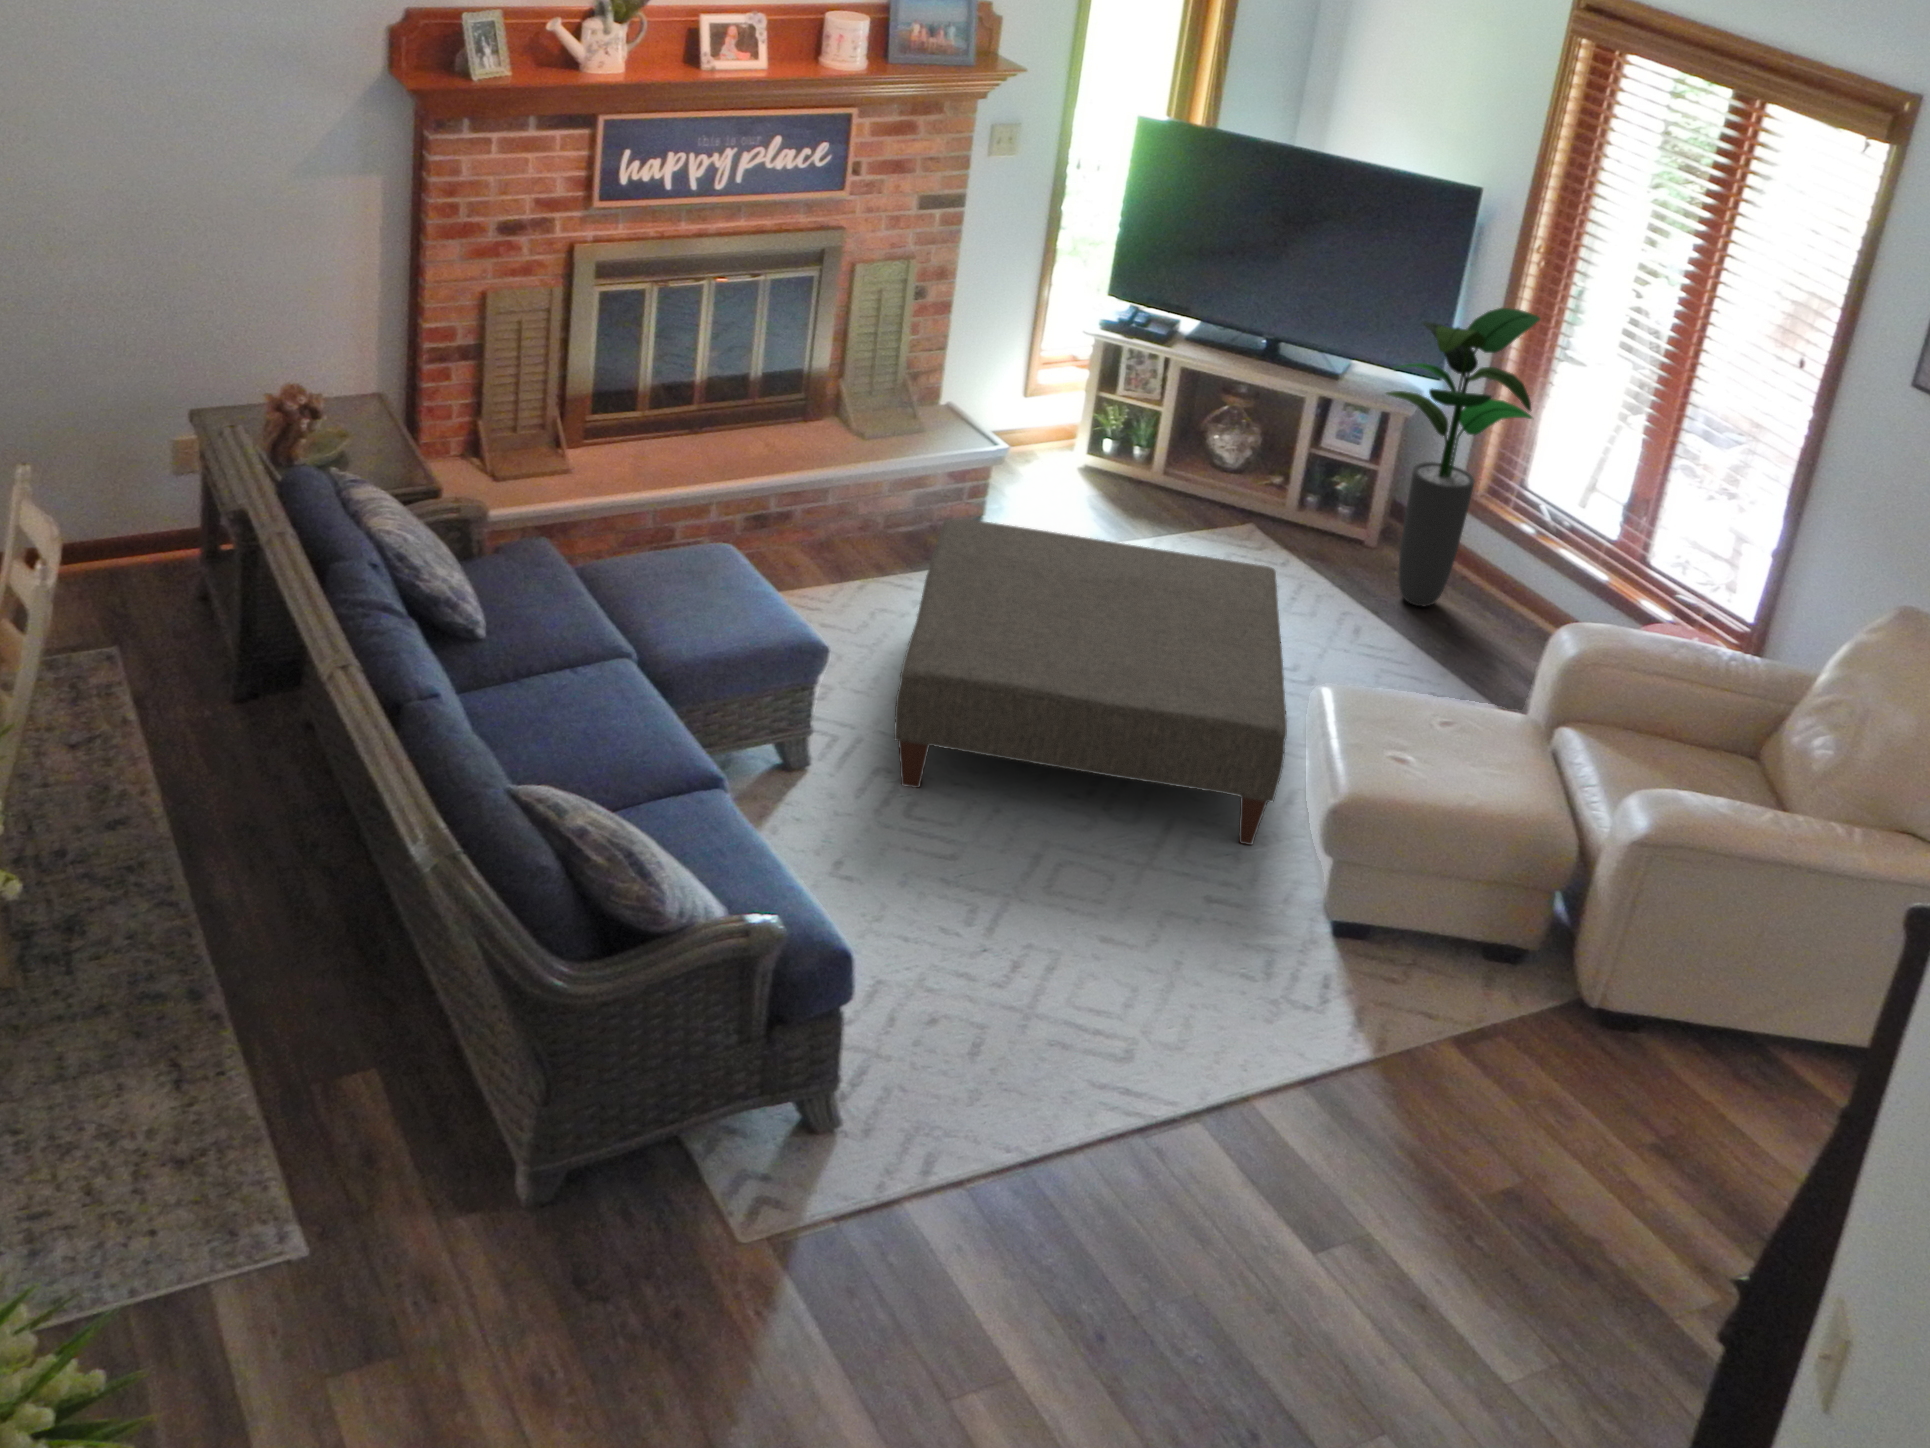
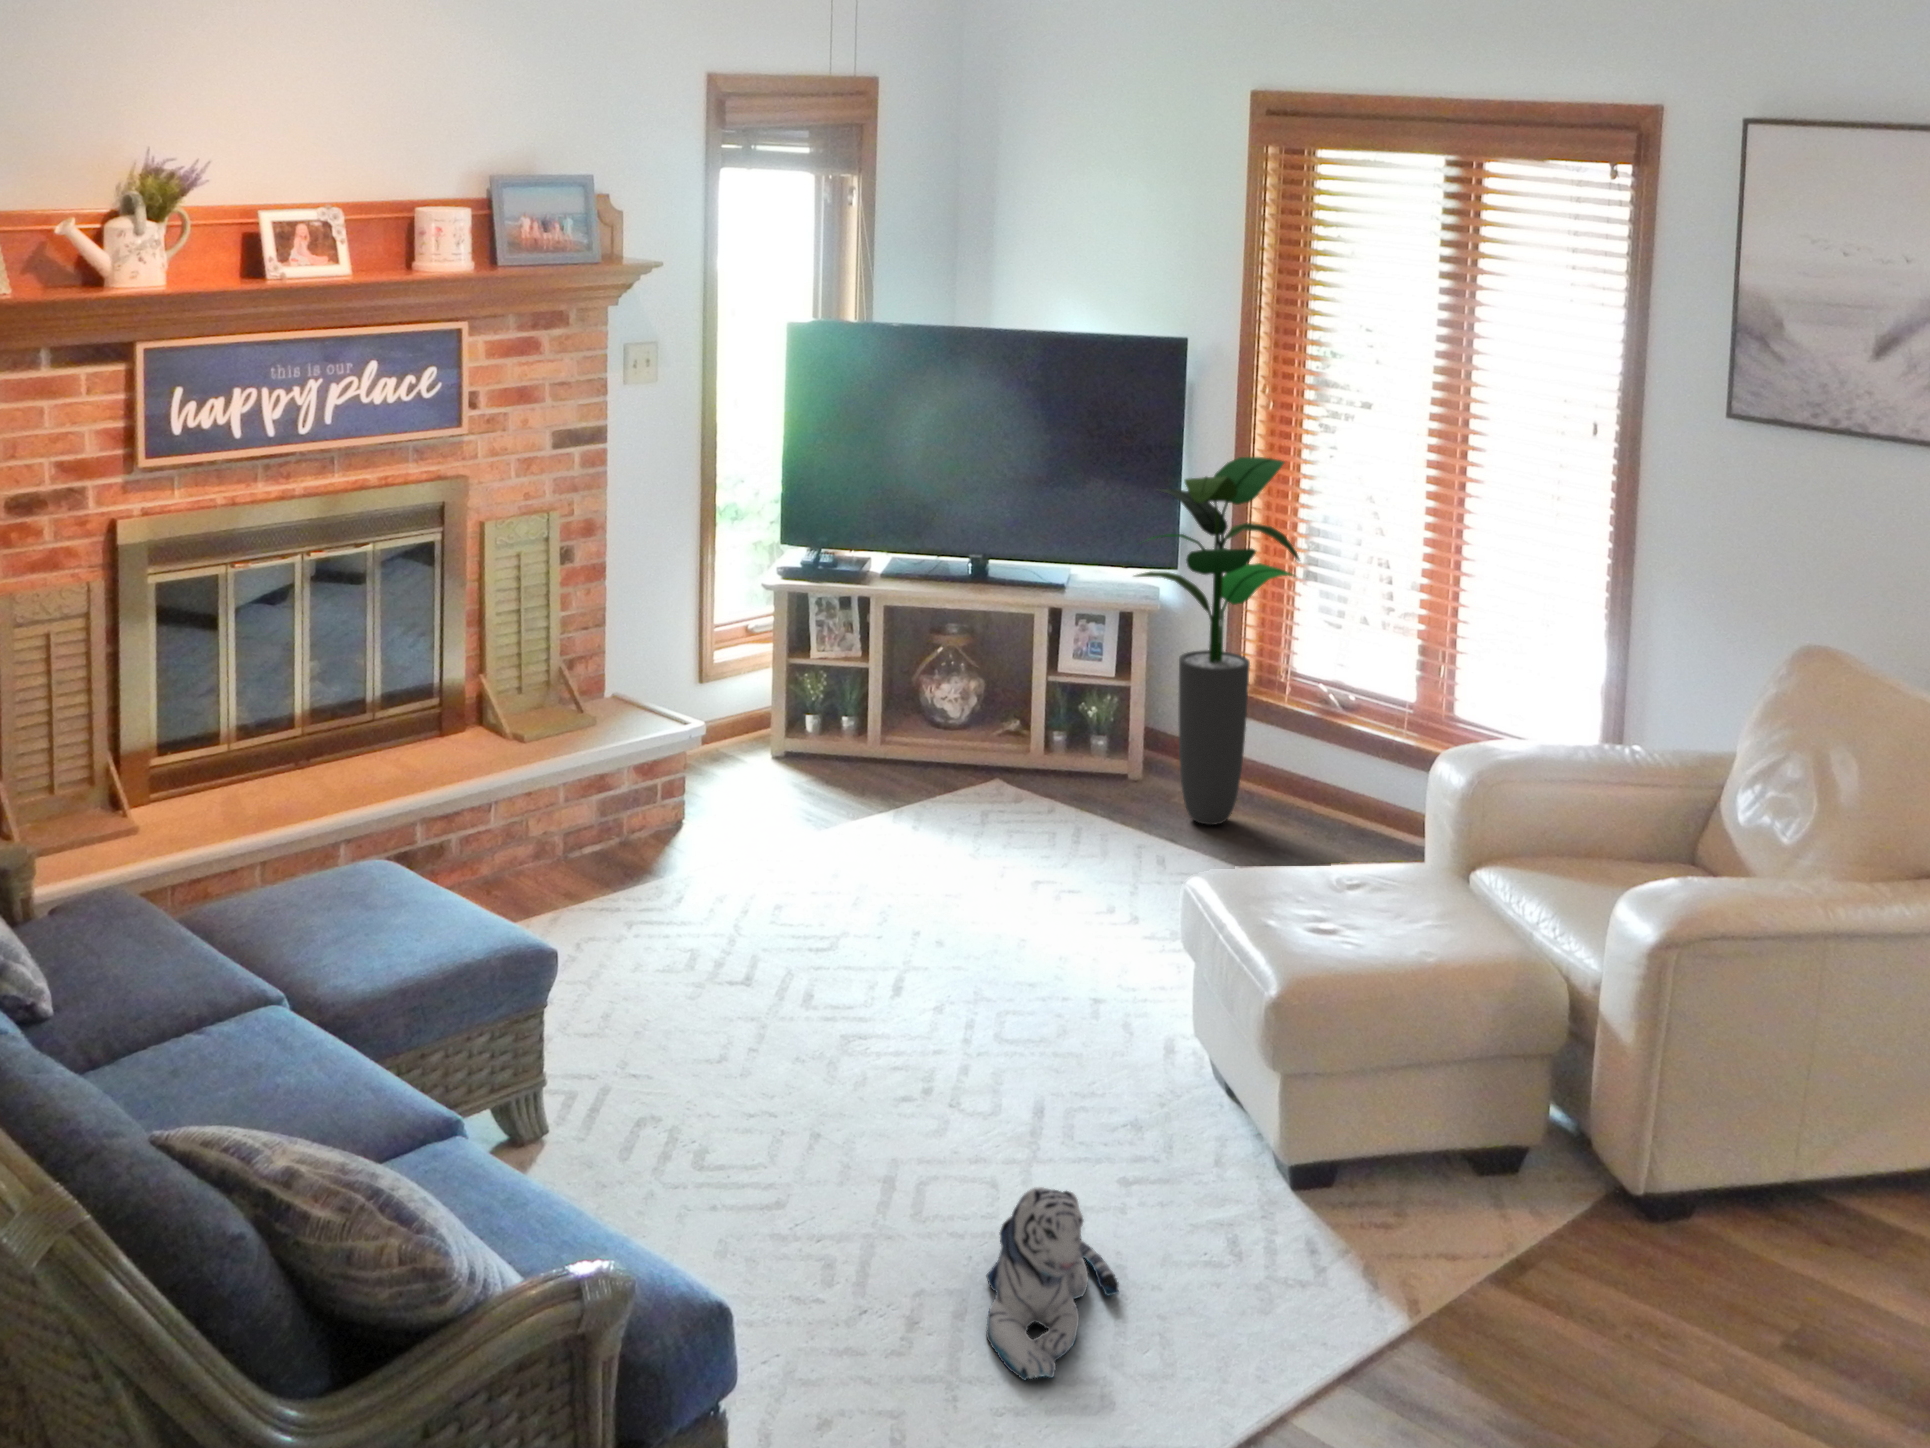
ottoman: present [894,519,1287,845] -> none [654,779,1173,1132]
plush toy: none [1064,901,1170,1029] -> present [986,1187,1119,1380]

